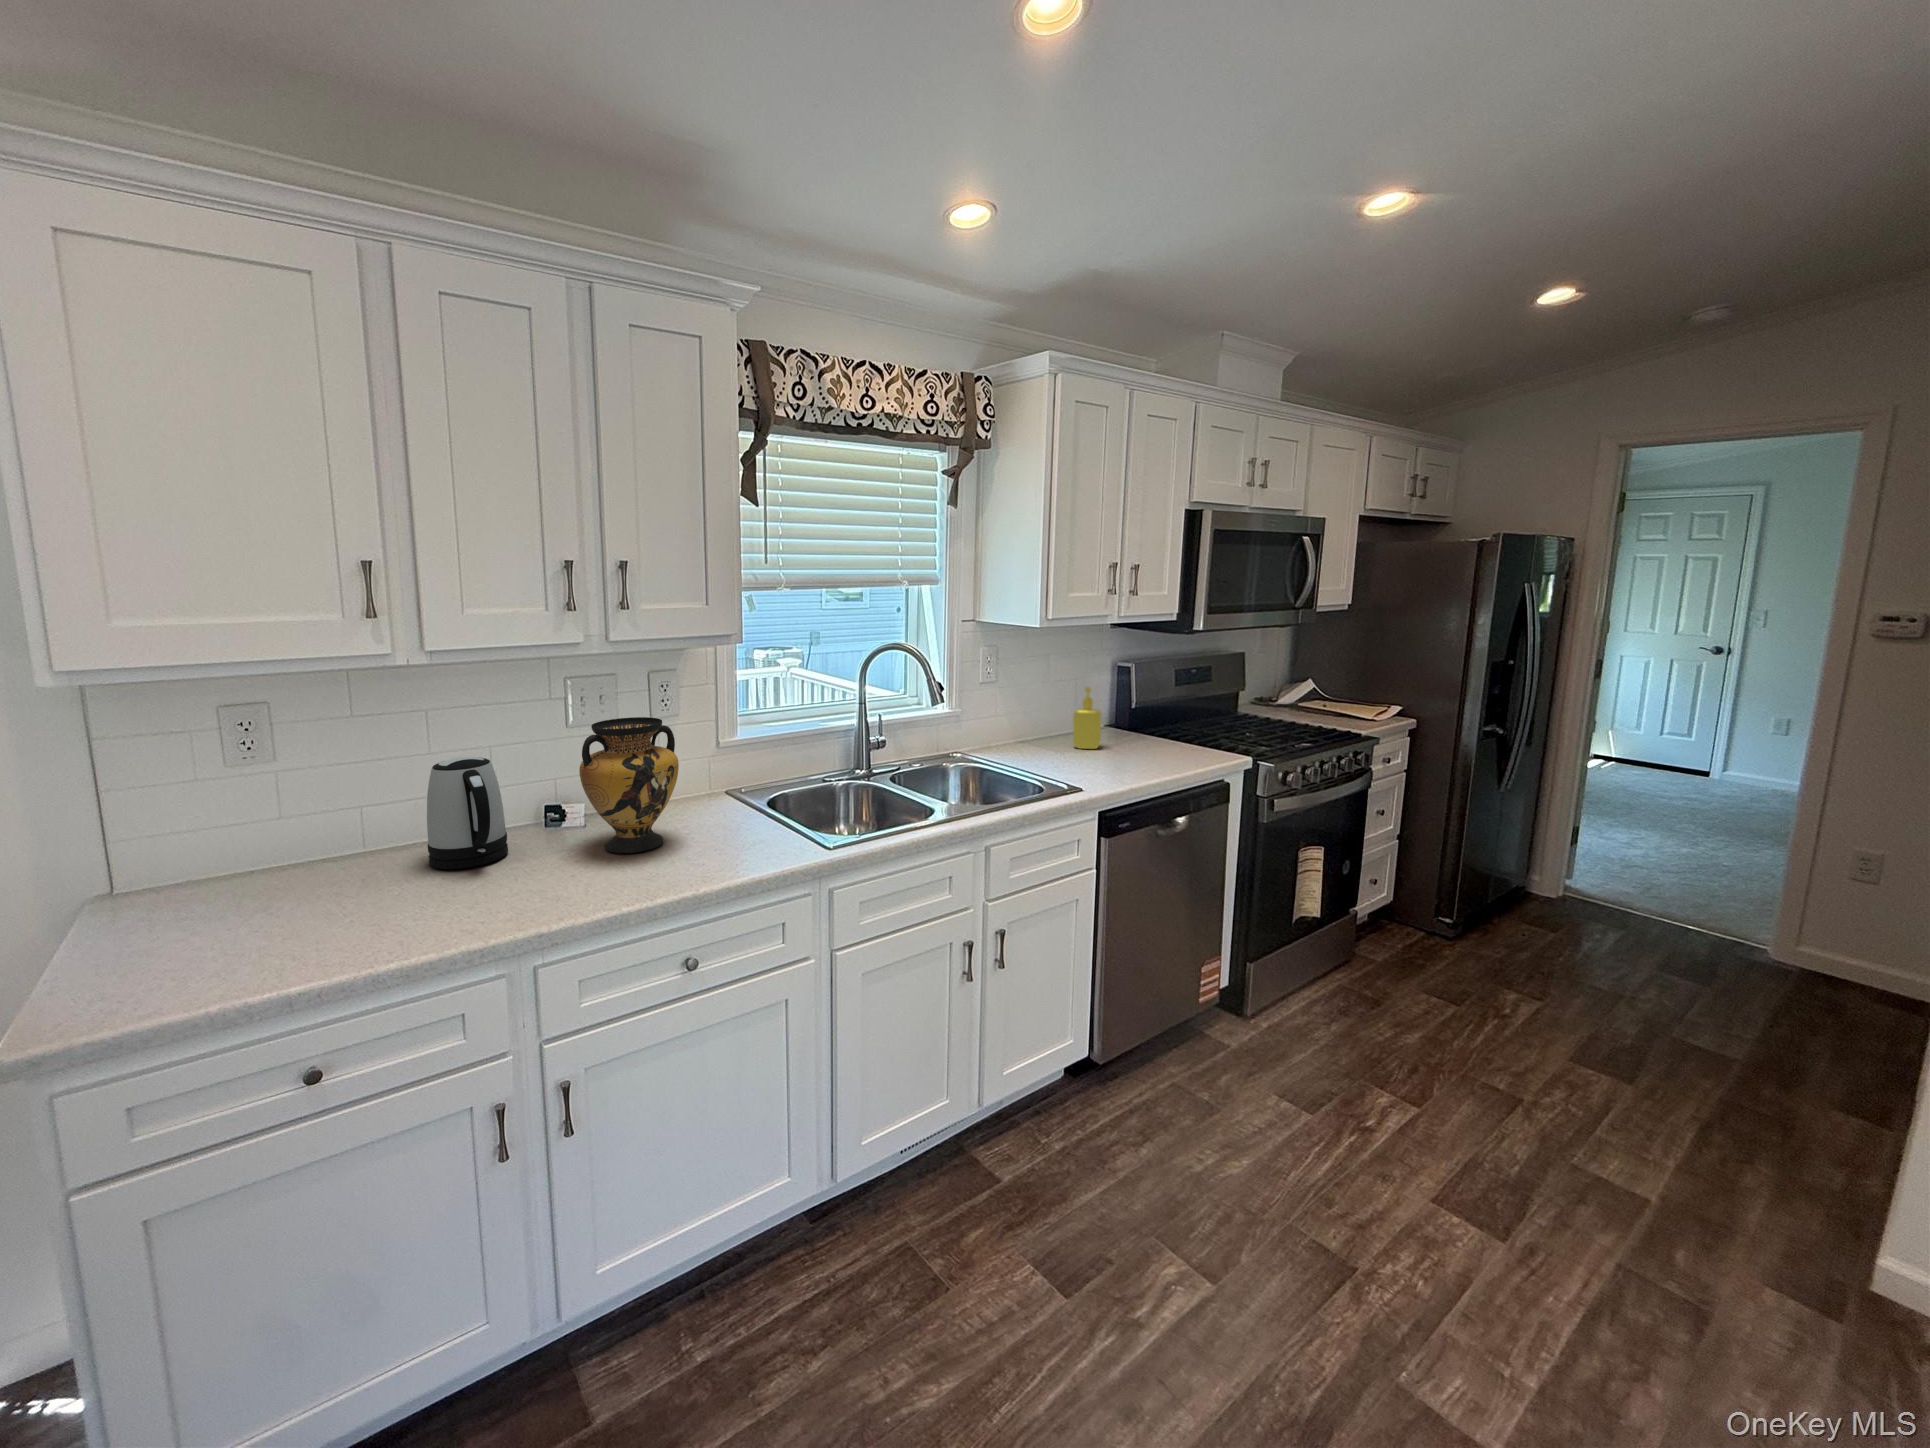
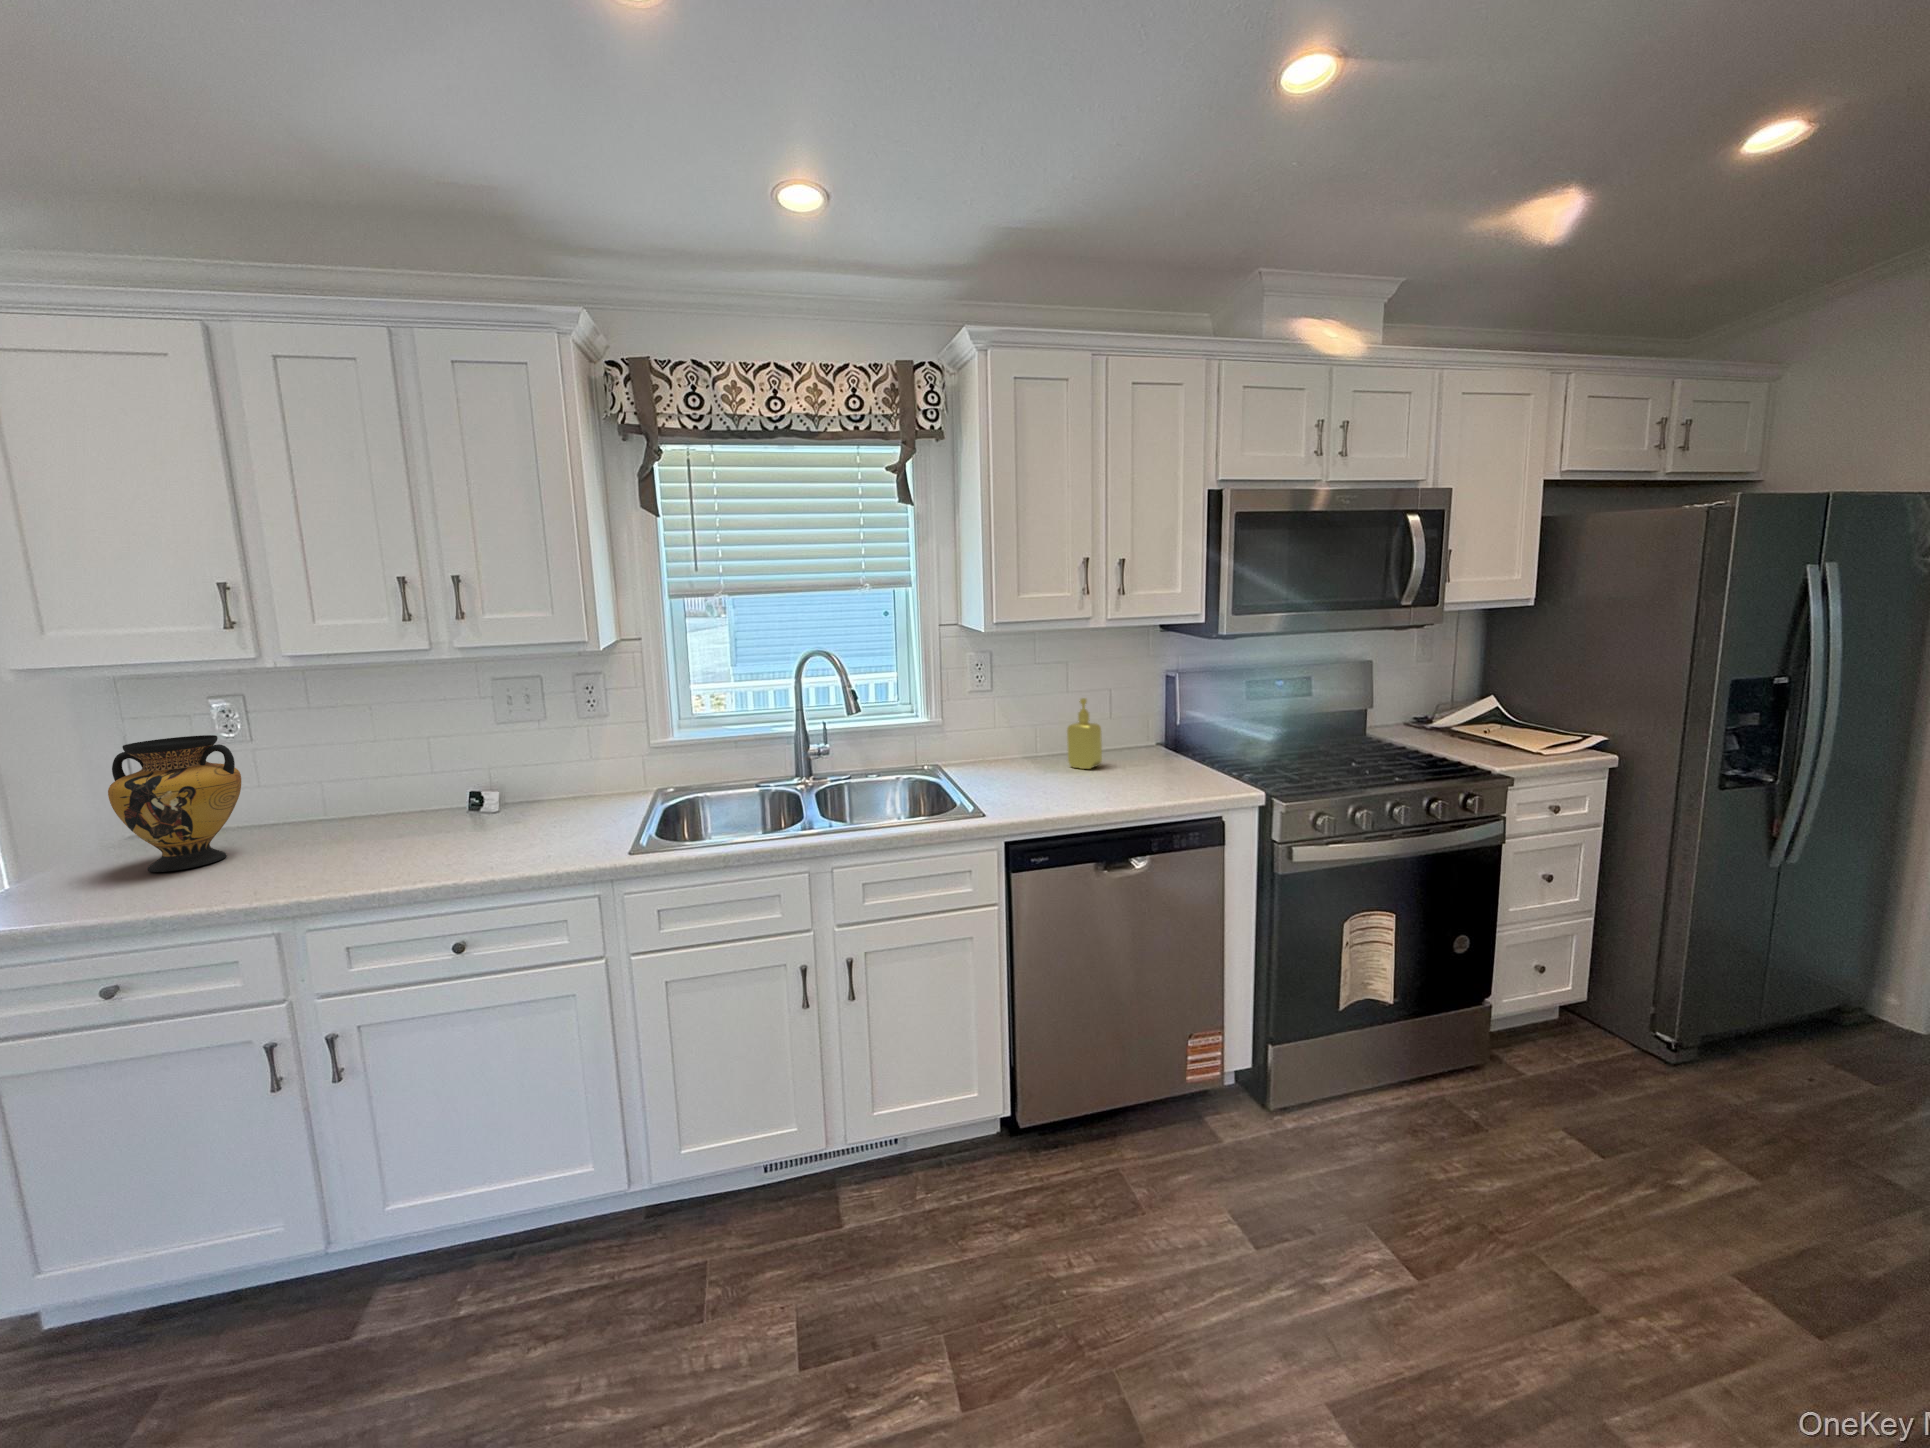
vase: present [579,717,679,853] -> present [108,735,241,872]
kettle: present [427,757,508,869] -> none [325,744,402,837]

